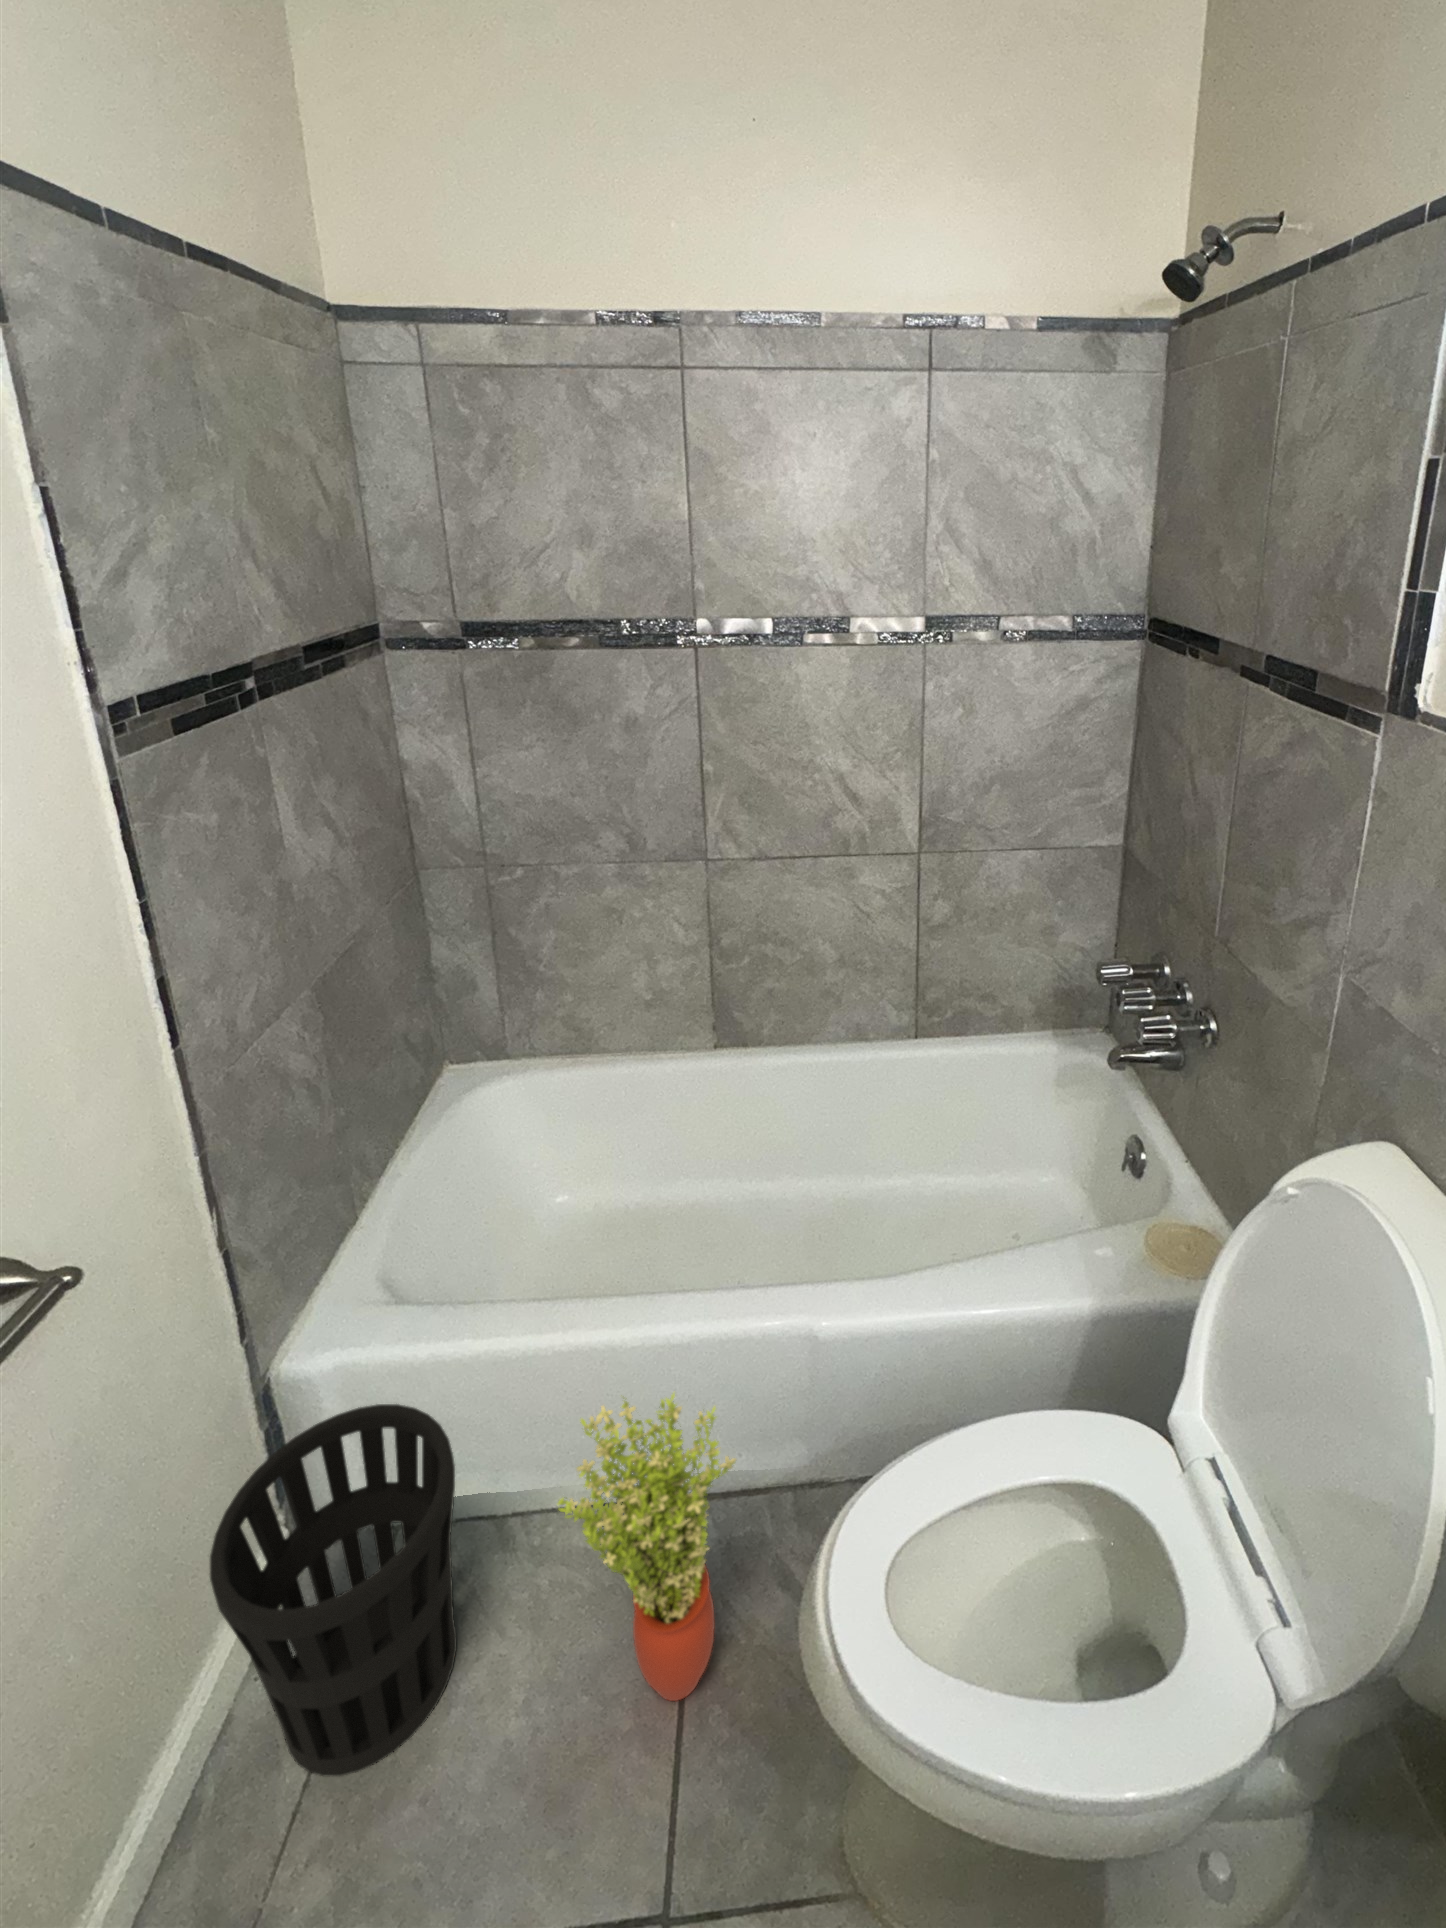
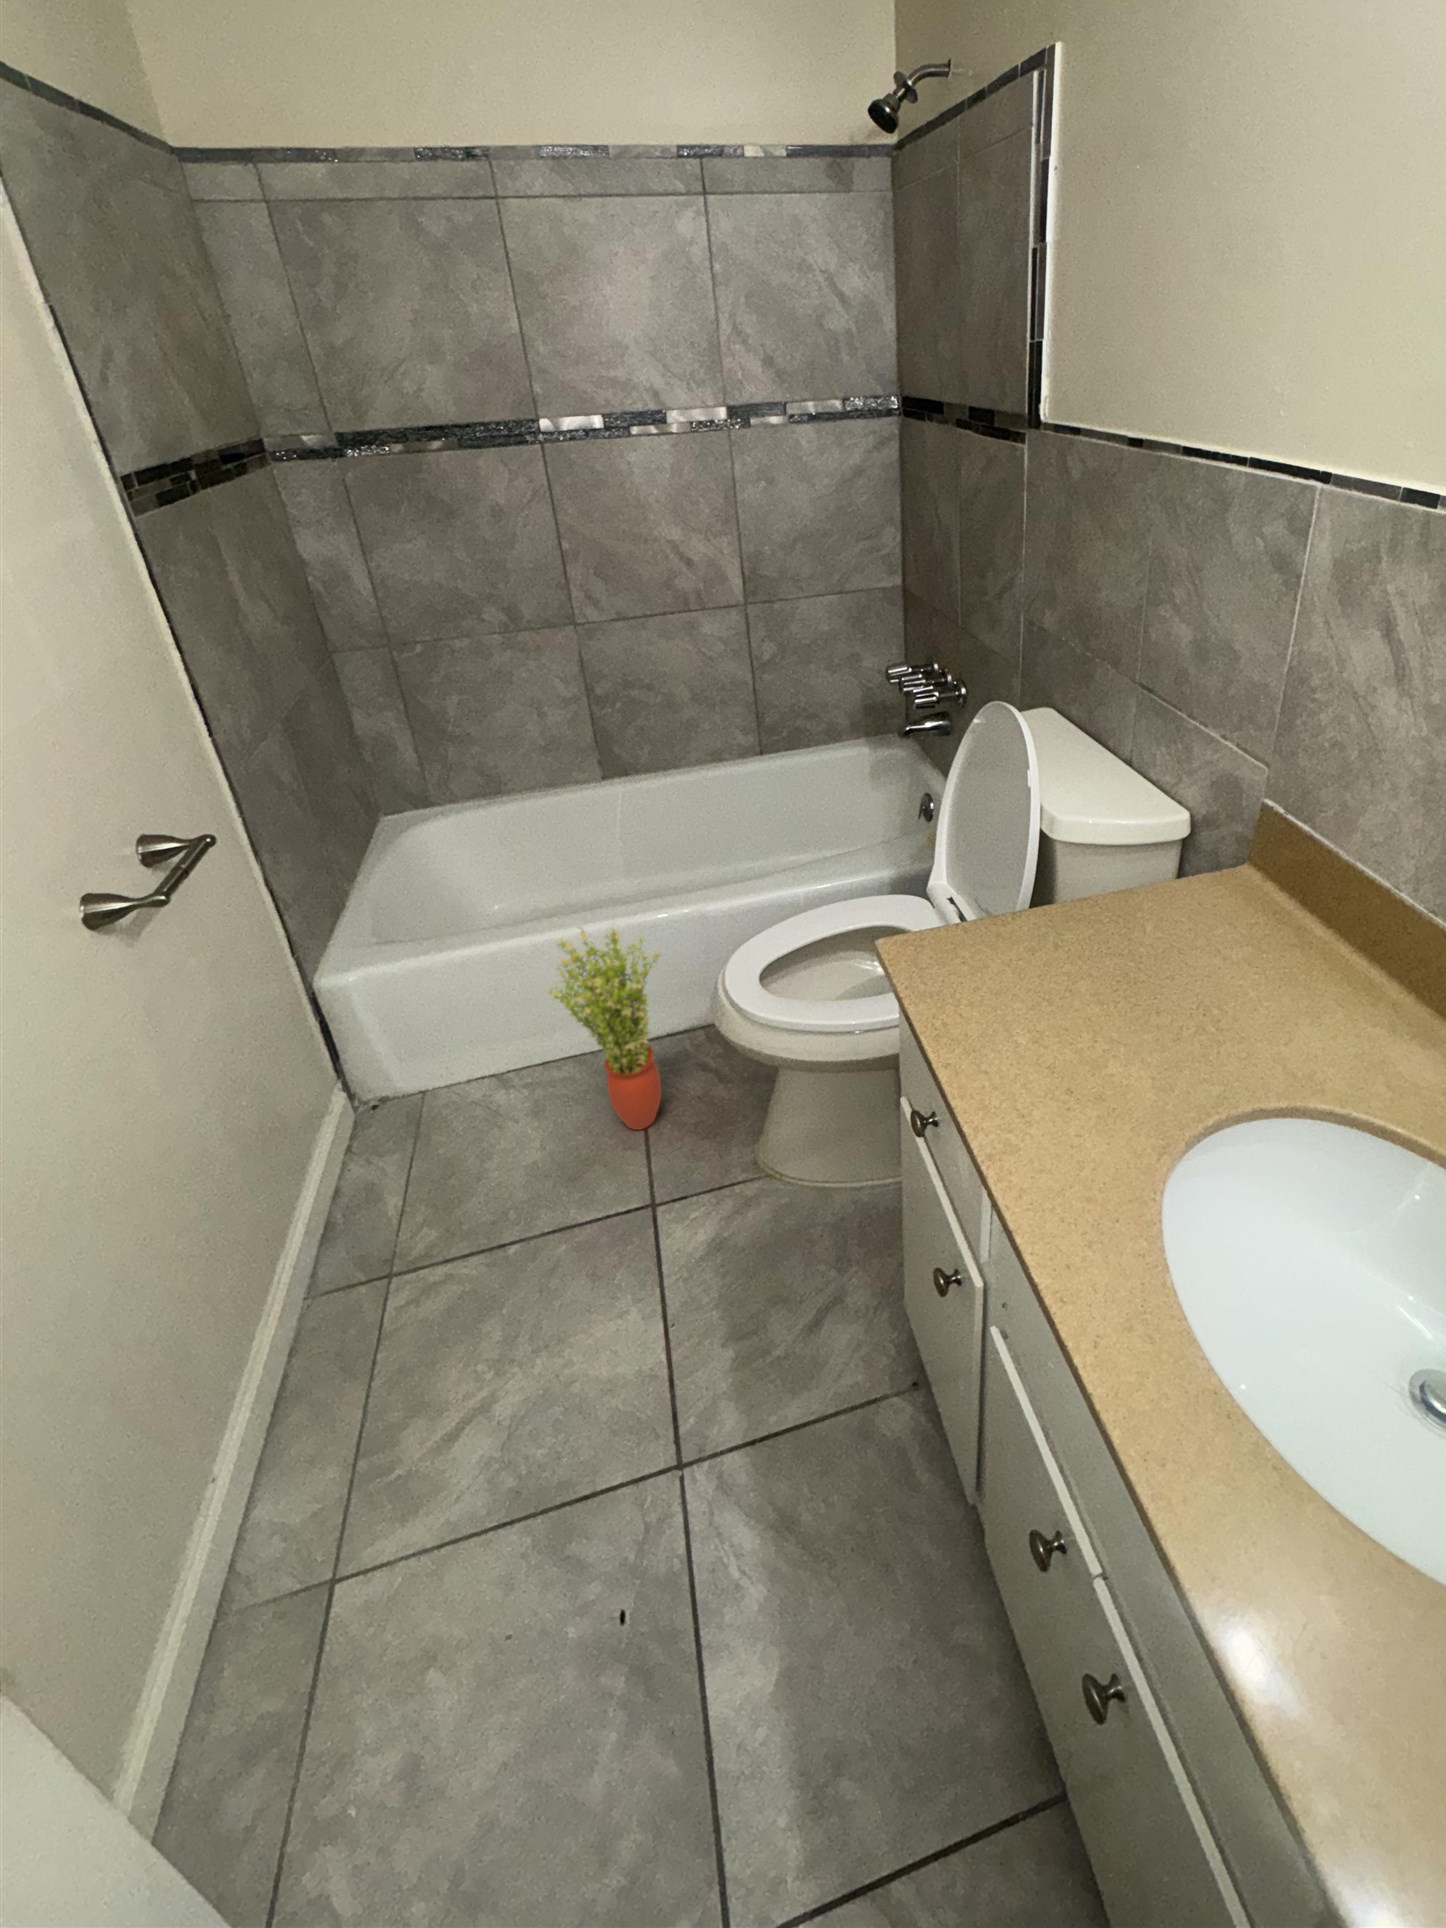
wastebasket: present [210,1404,457,1776] -> none [311,987,487,1201]

